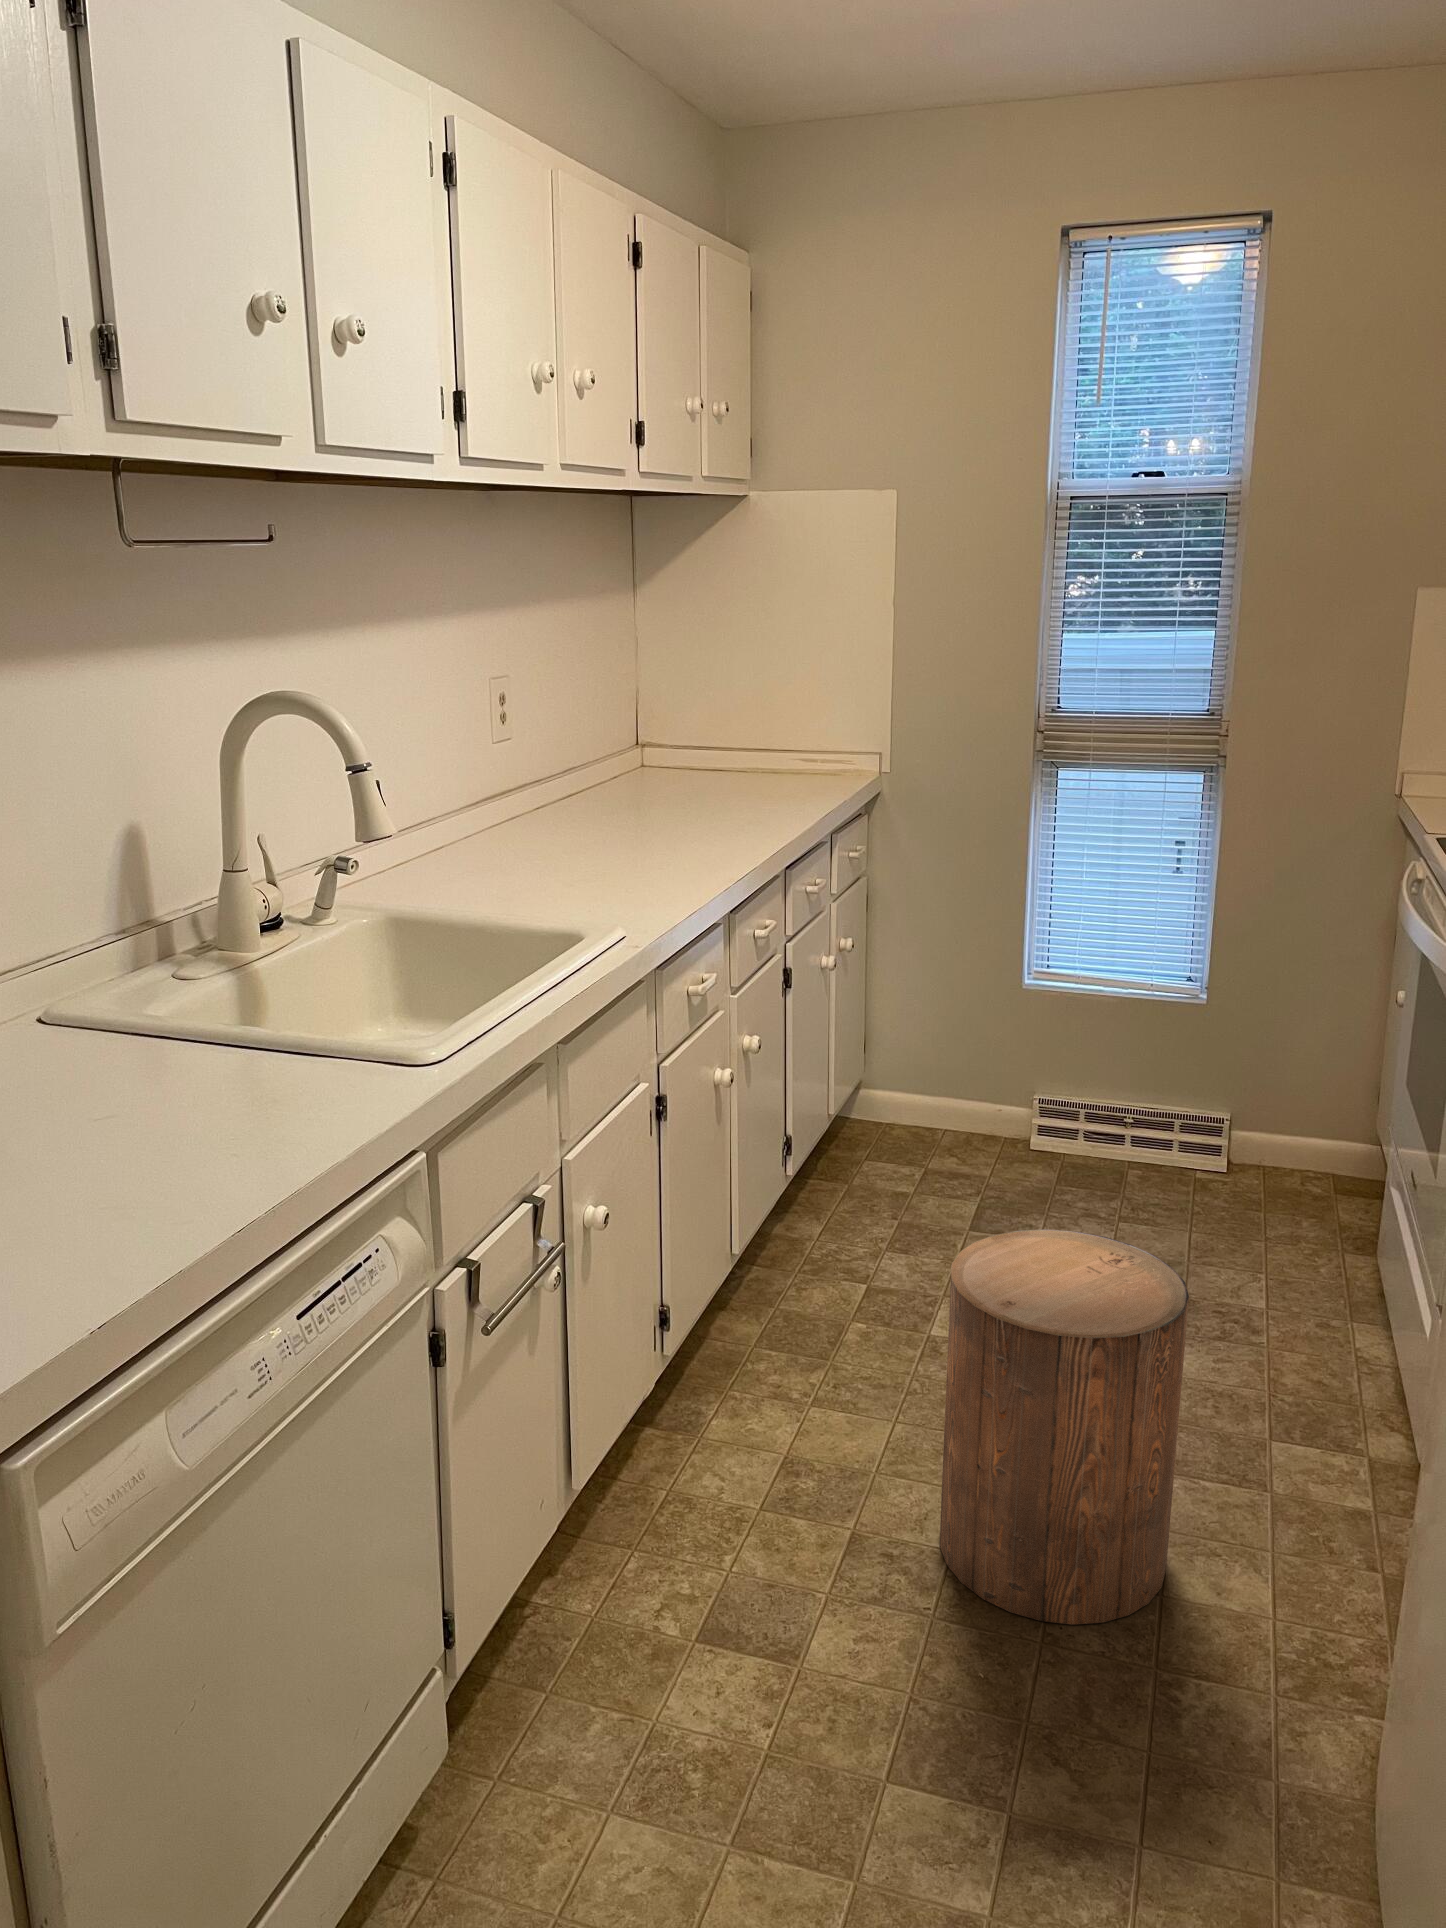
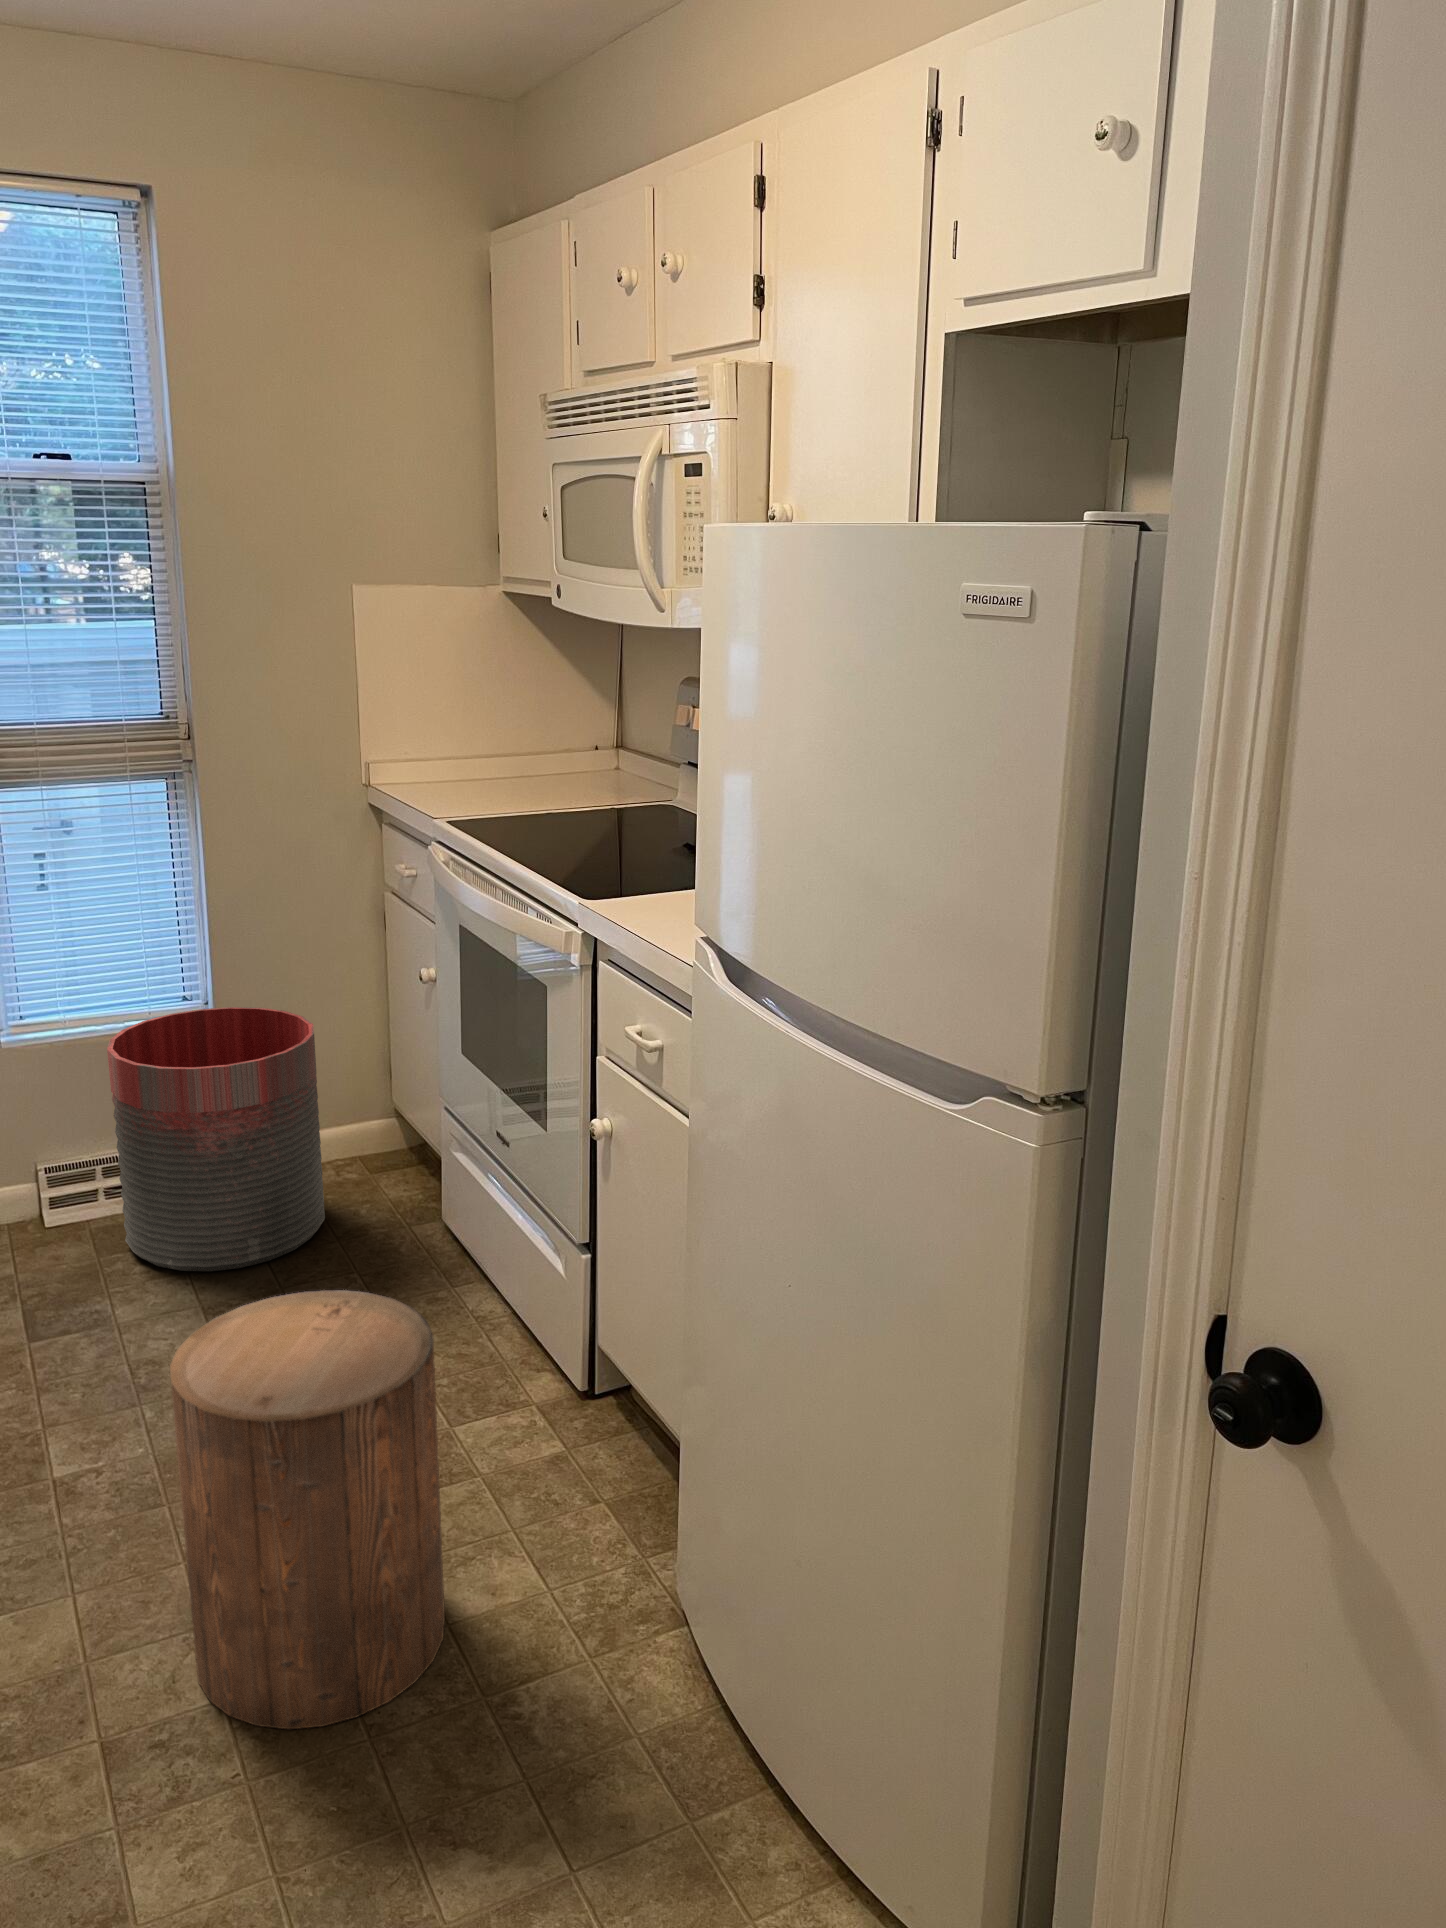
trash can: none [1082,988,1287,1236] -> present [107,1007,325,1271]

